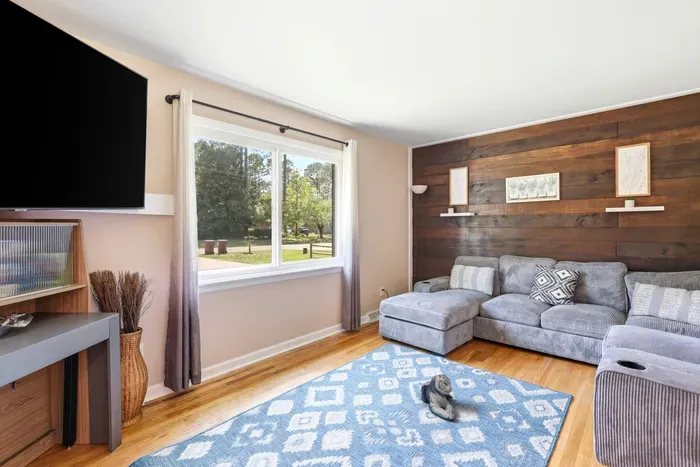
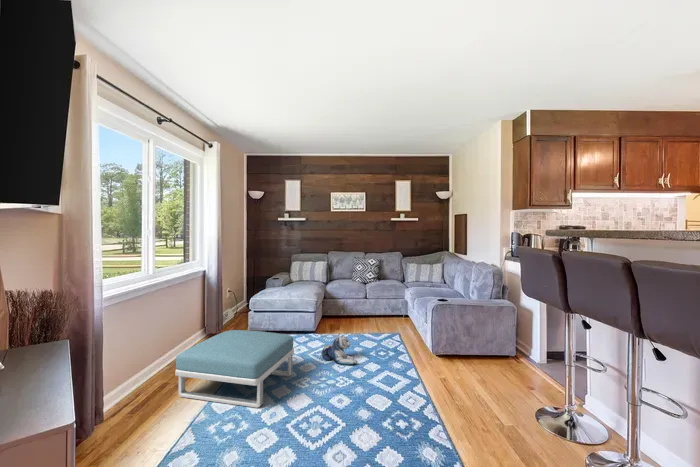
footstool: none [251,337,371,432] -> present [175,330,294,408]

